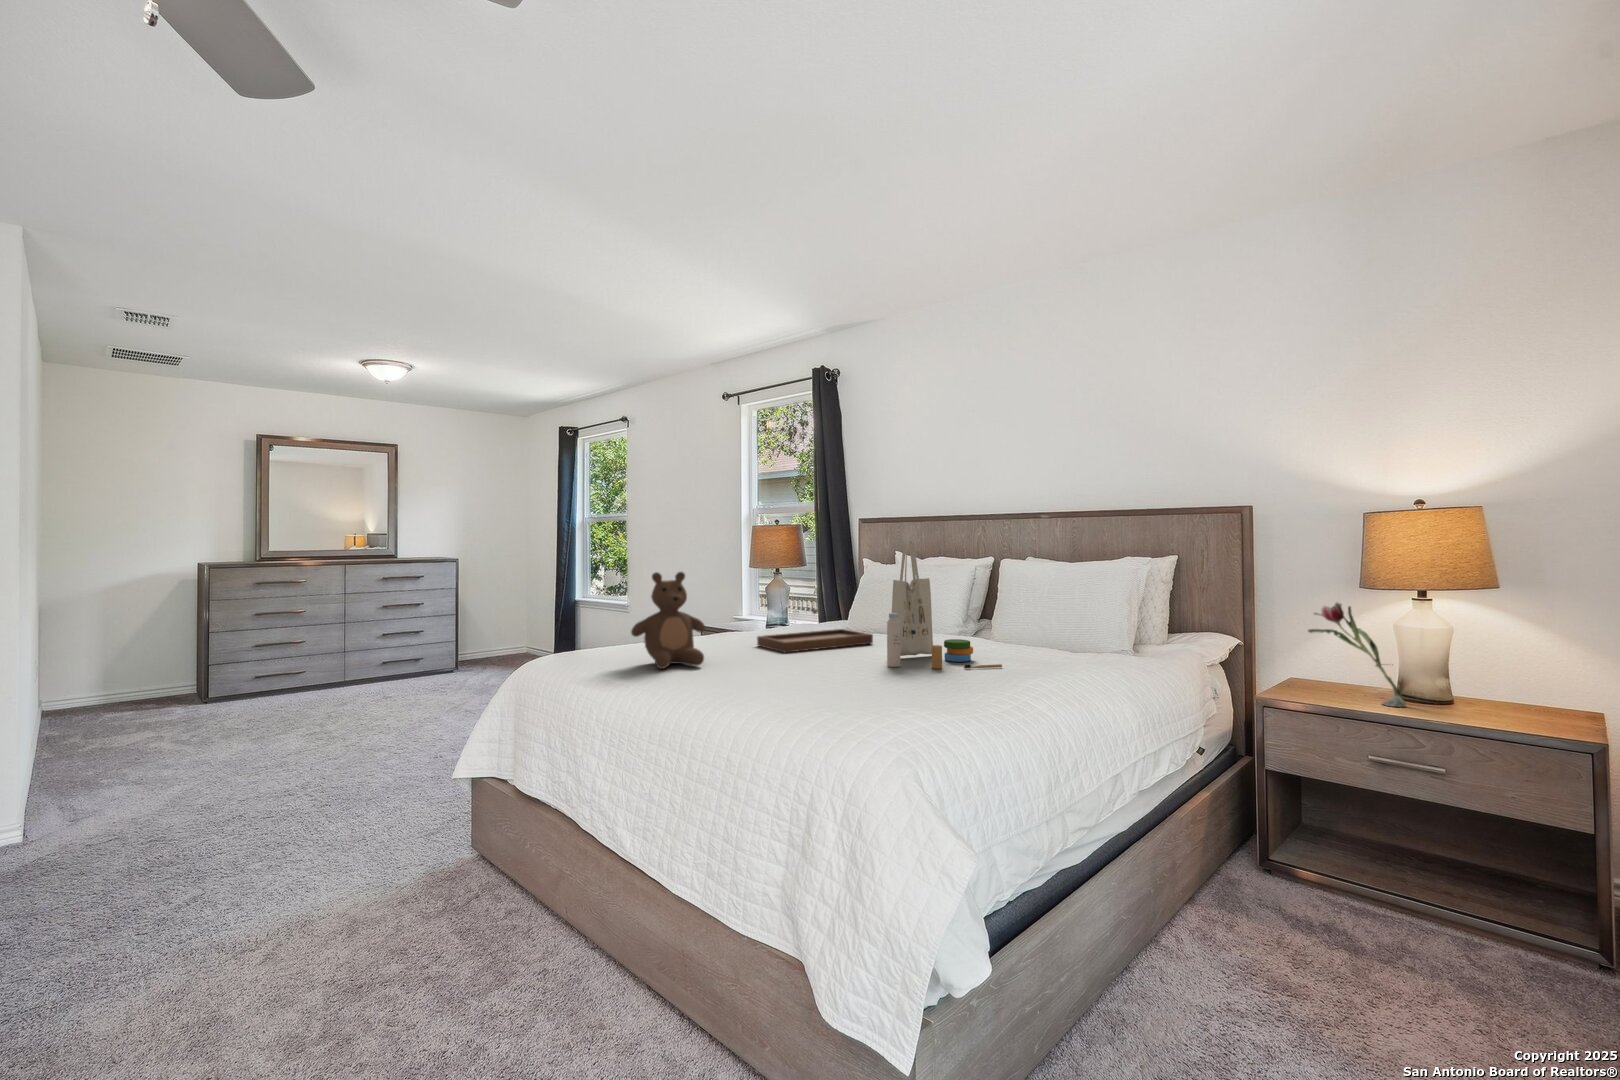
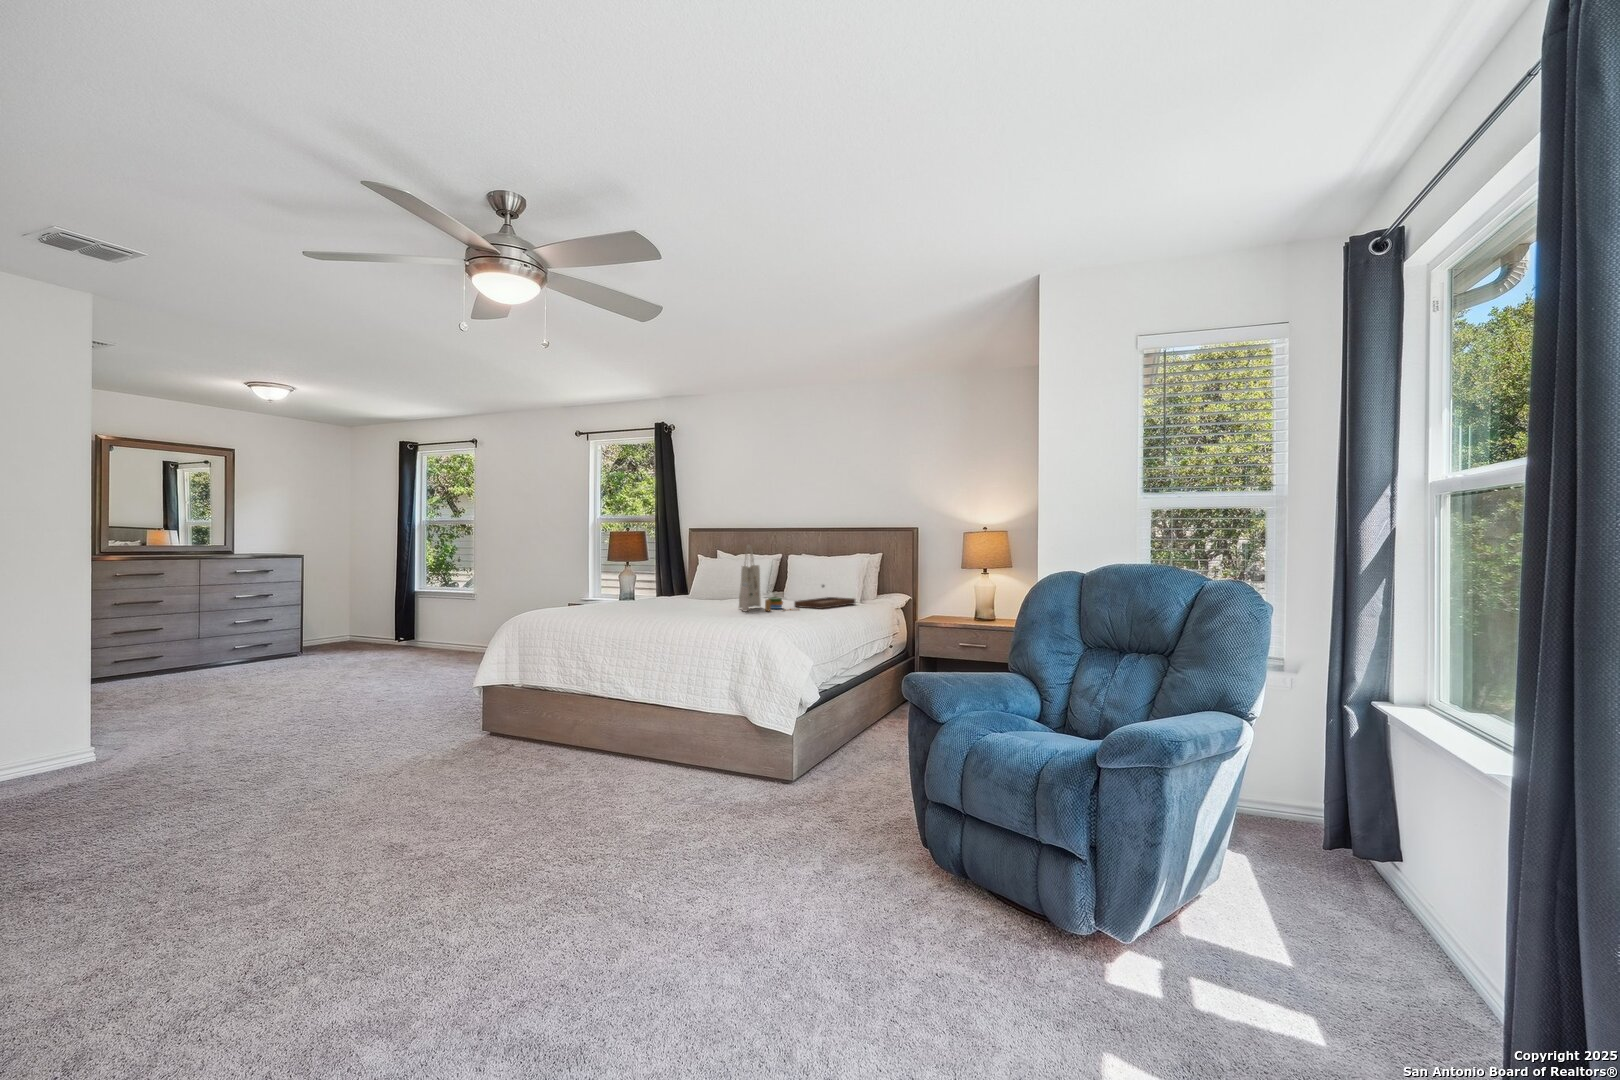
teddy bear: present [631,572,705,669] -> none [599,562,643,616]
flower: present [1308,602,1406,707] -> none [938,575,975,622]
tray: present [757,609,873,653] -> present [794,585,855,609]

